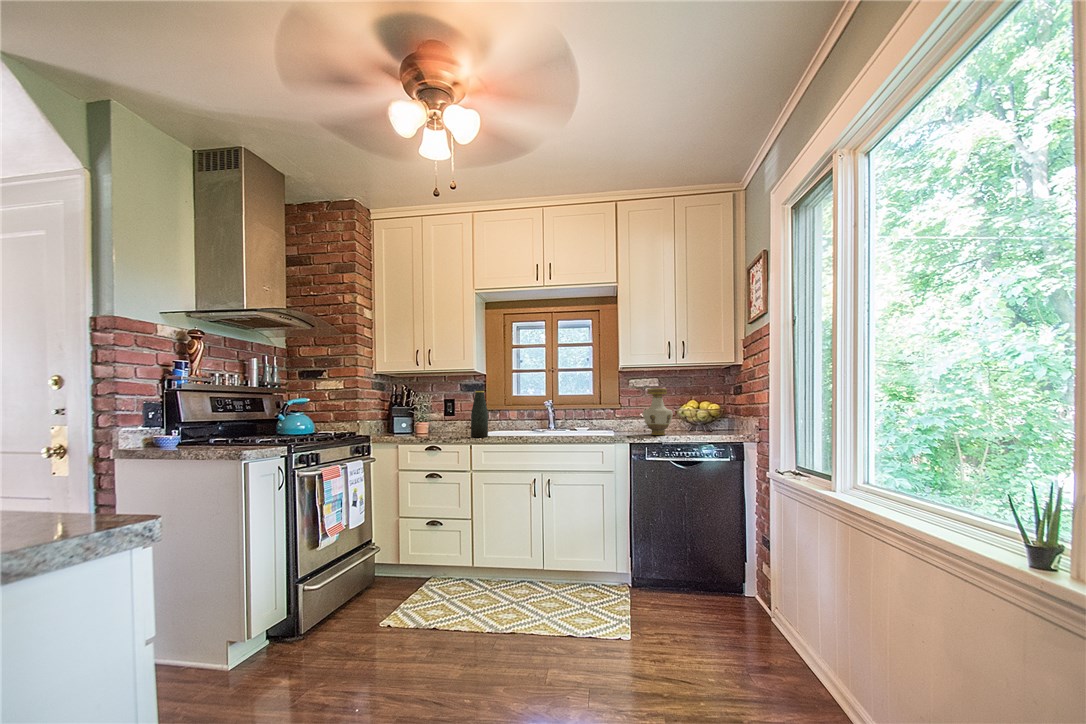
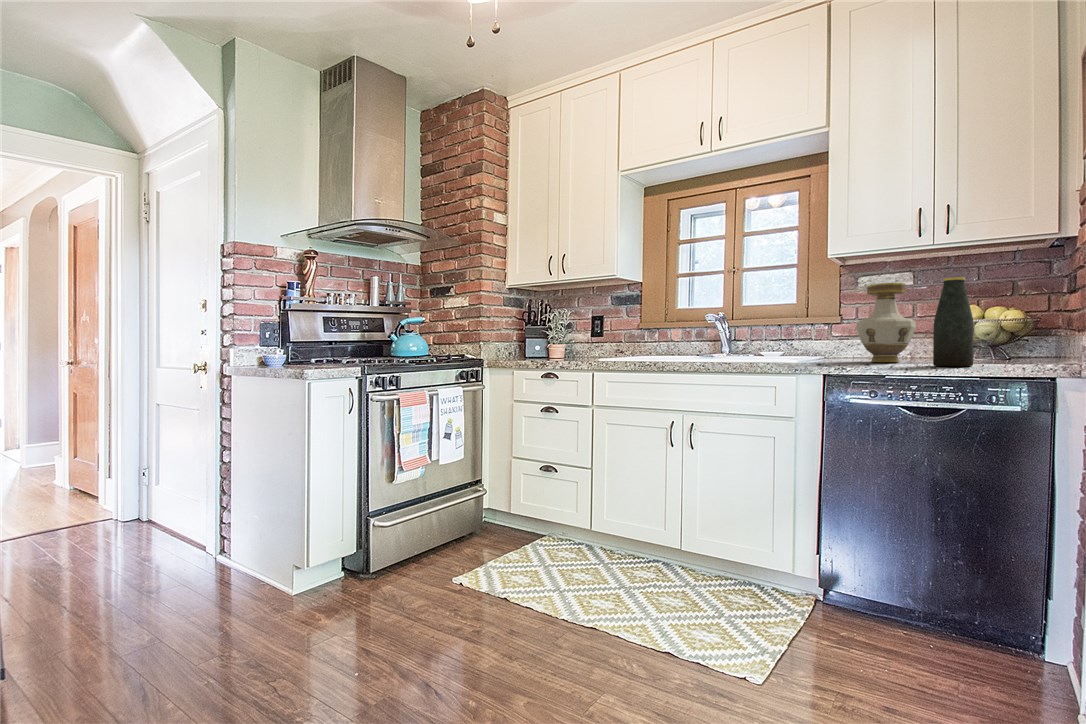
bottle: present [471,391,488,437] -> present [933,277,974,366]

